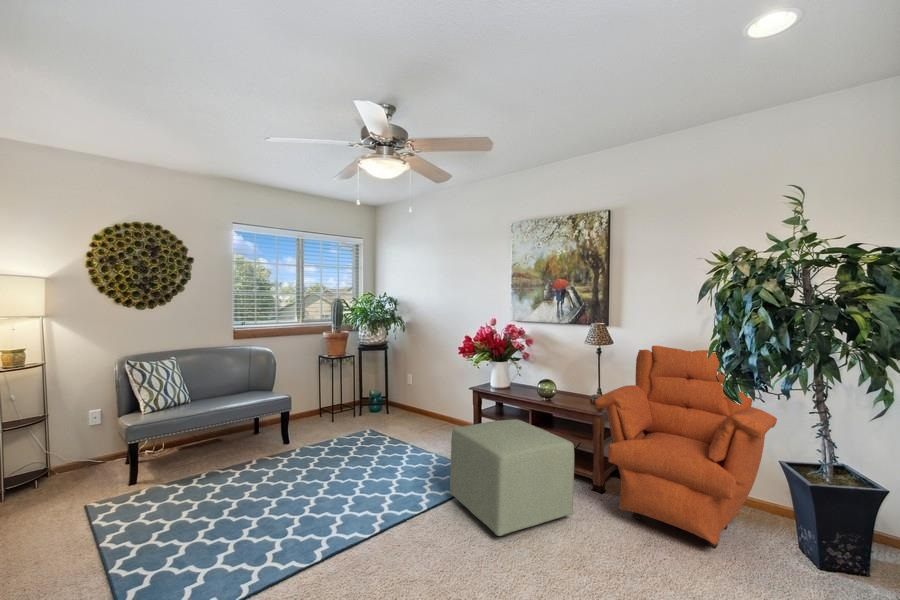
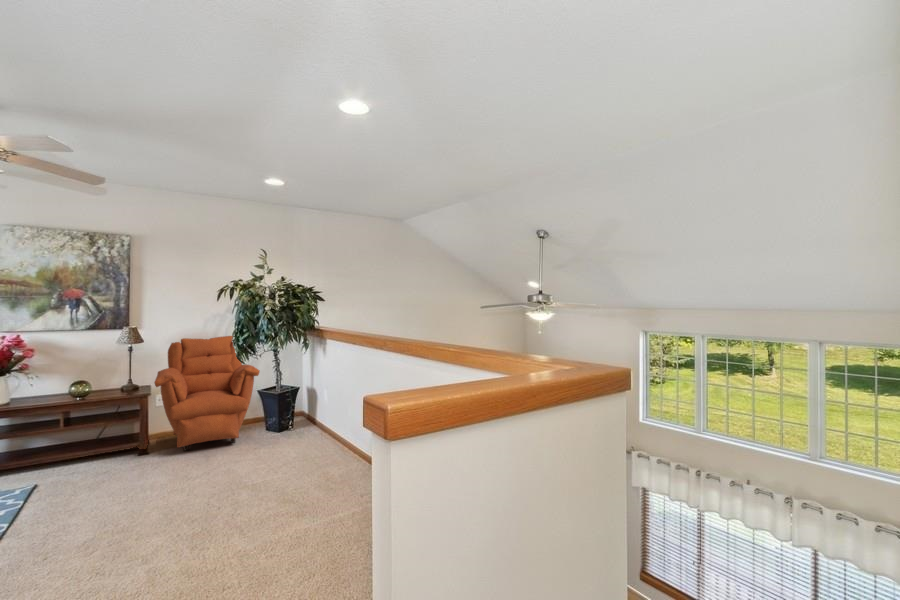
ottoman: present [450,419,574,536] -> none [21,414,151,503]

